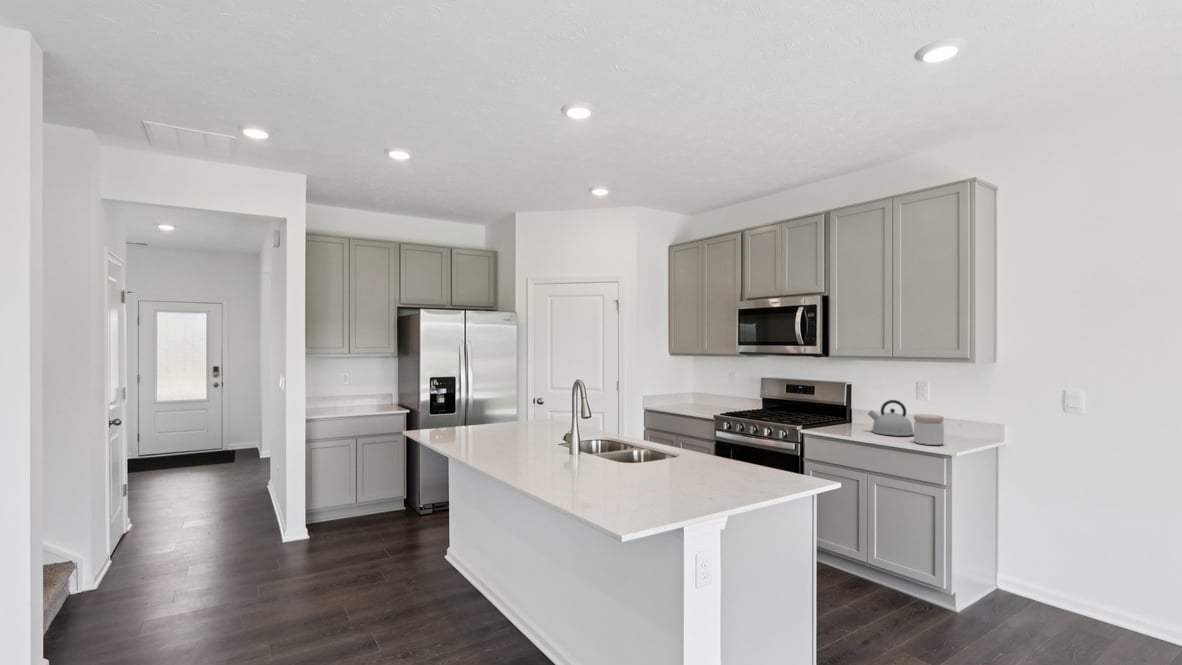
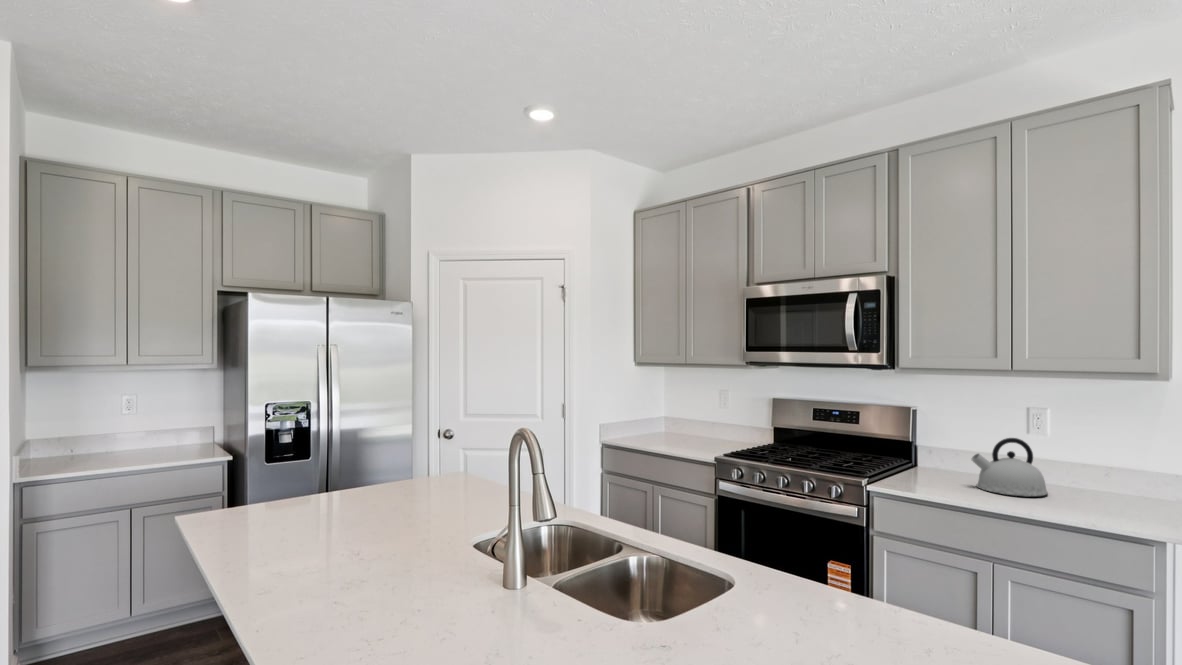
jar: present [914,414,944,445] -> none [1067,464,1121,517]

